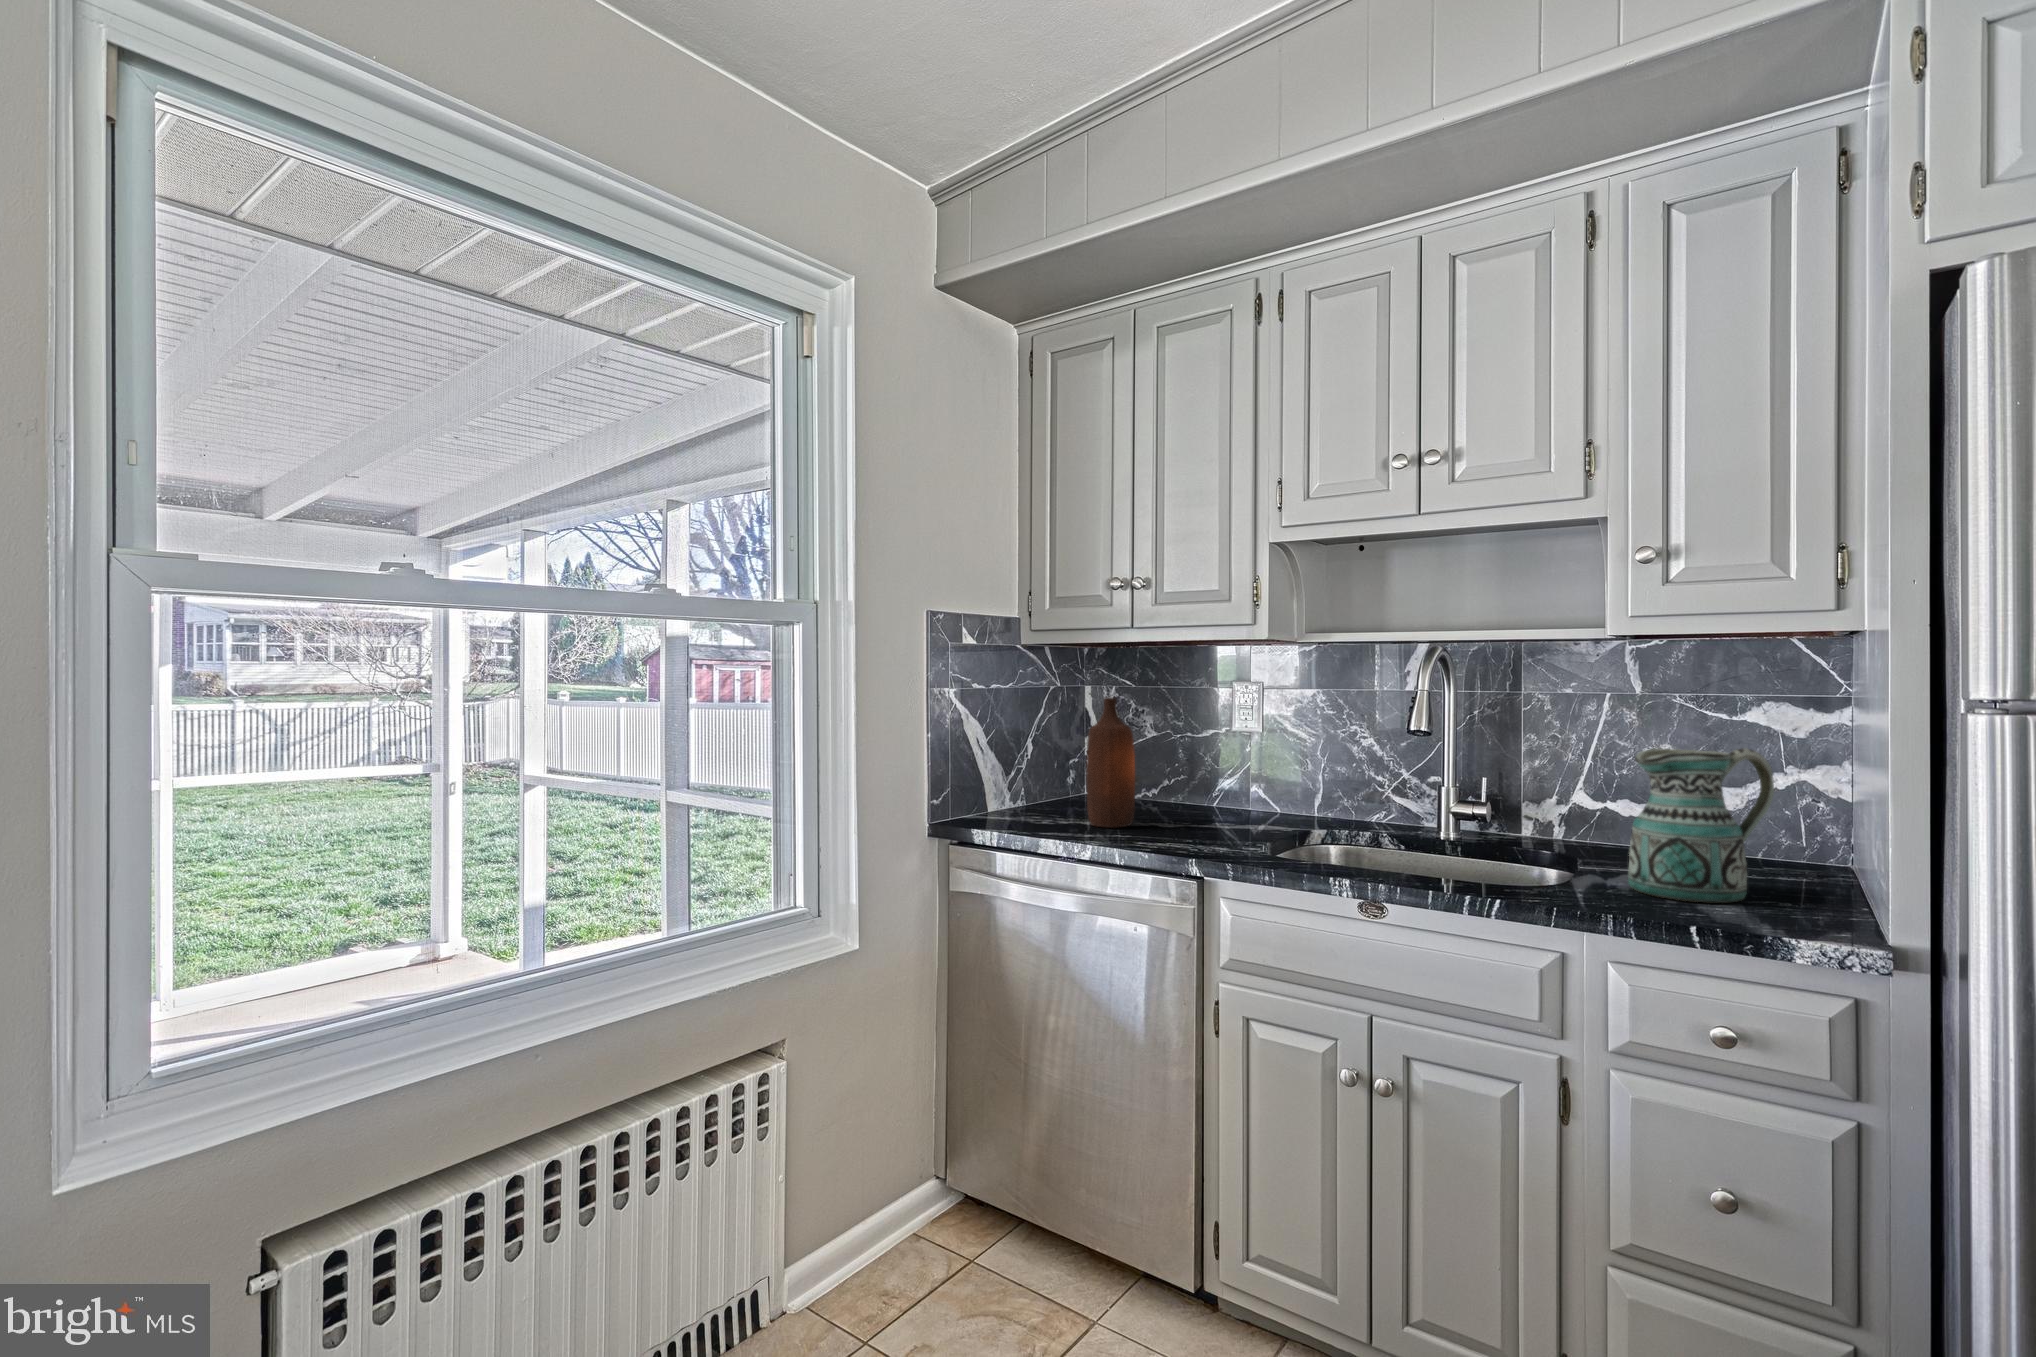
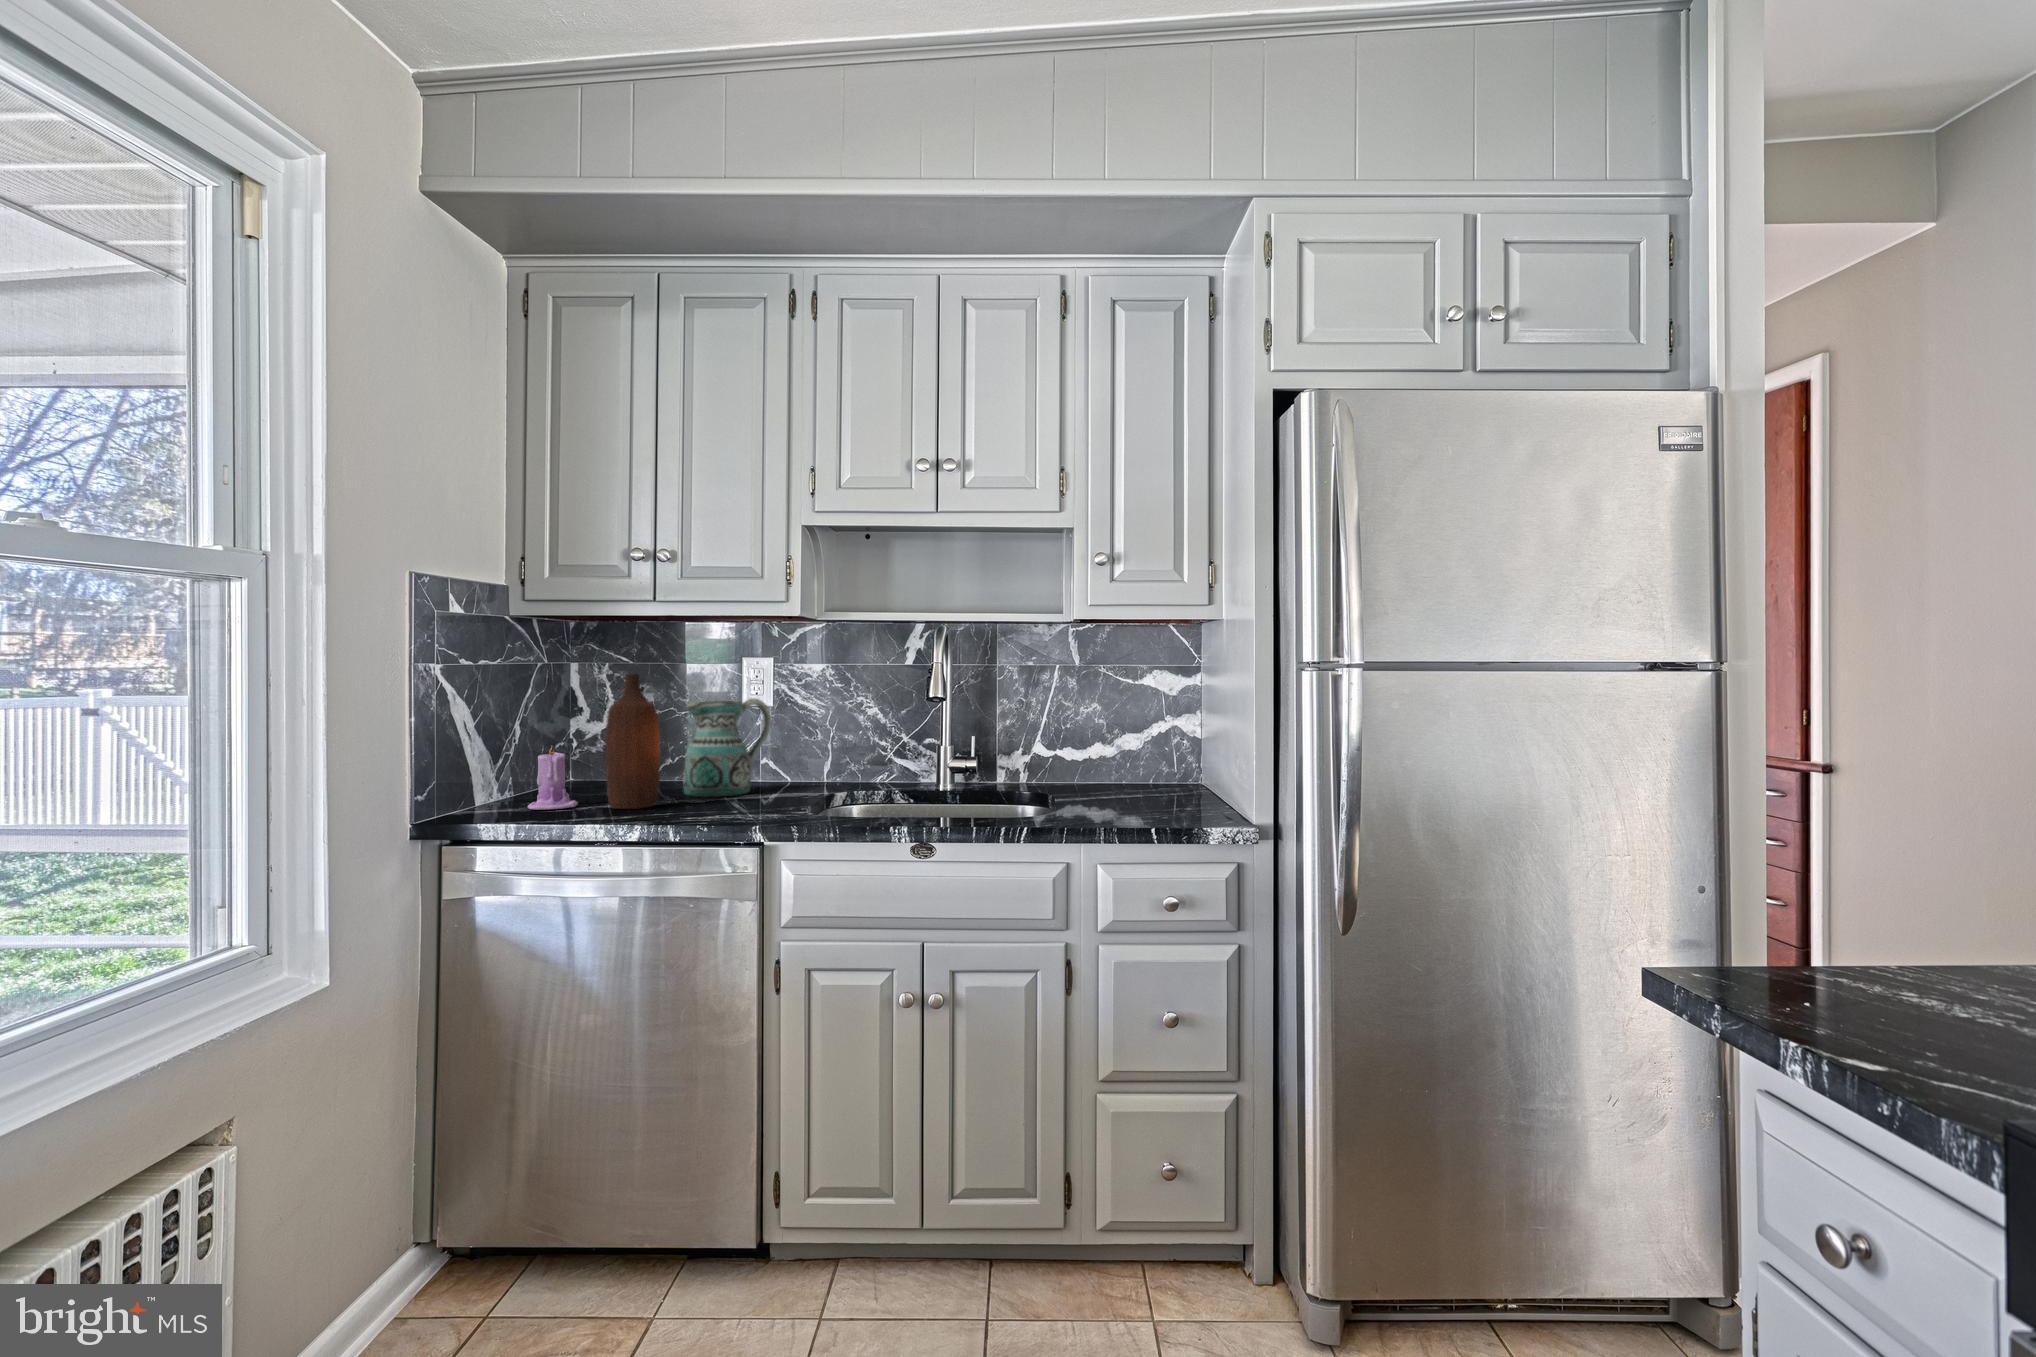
ceramic pitcher: present [1628,748,1775,902] -> present [684,698,771,797]
candle: none [1026,761,1068,821] -> present [528,747,578,810]

